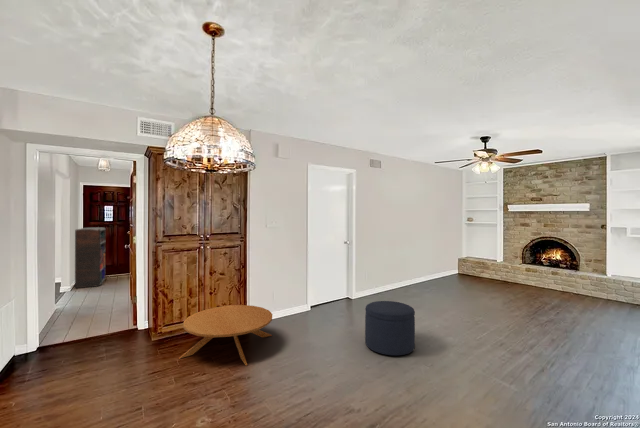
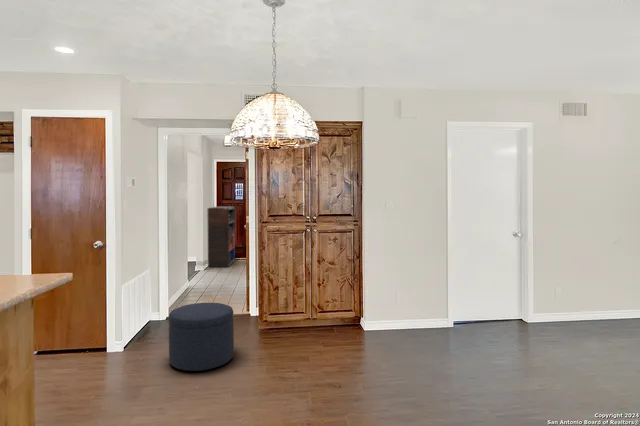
ottoman: present [365,301,415,355] -> present [169,303,234,371]
coffee table: present [179,305,272,365] -> none [278,301,386,372]

